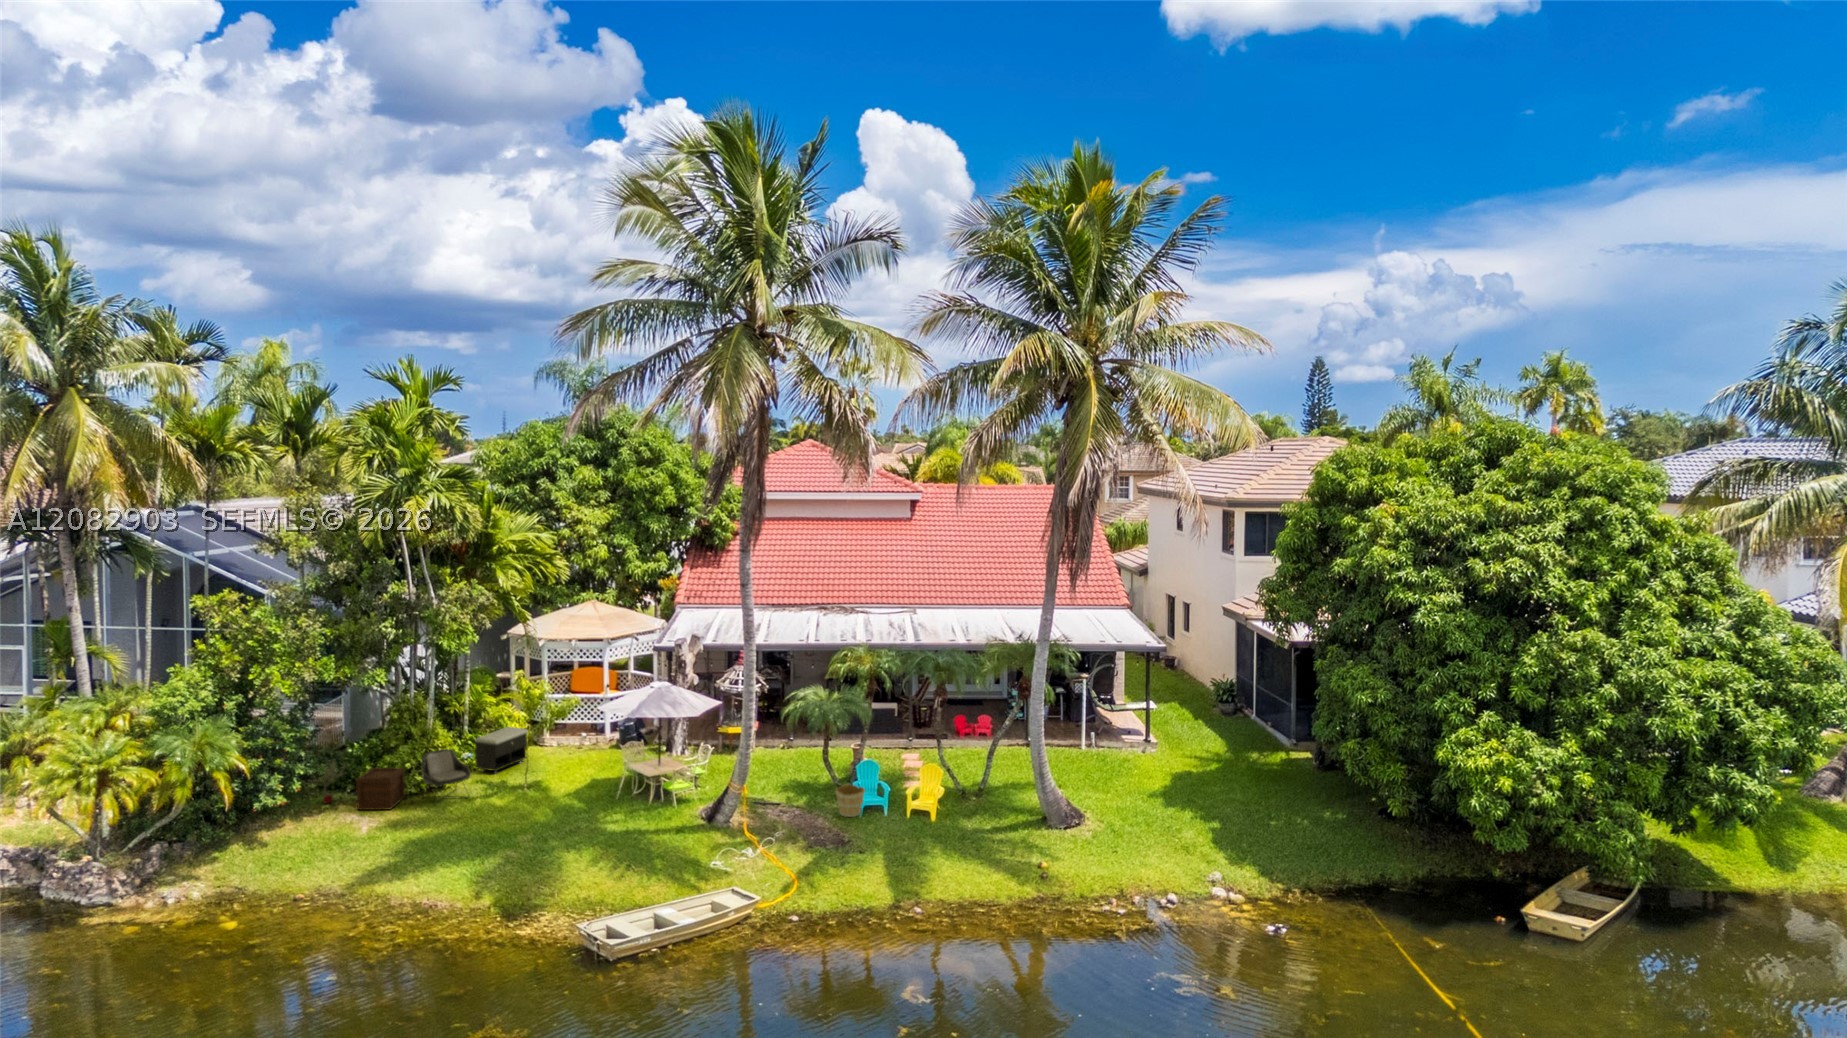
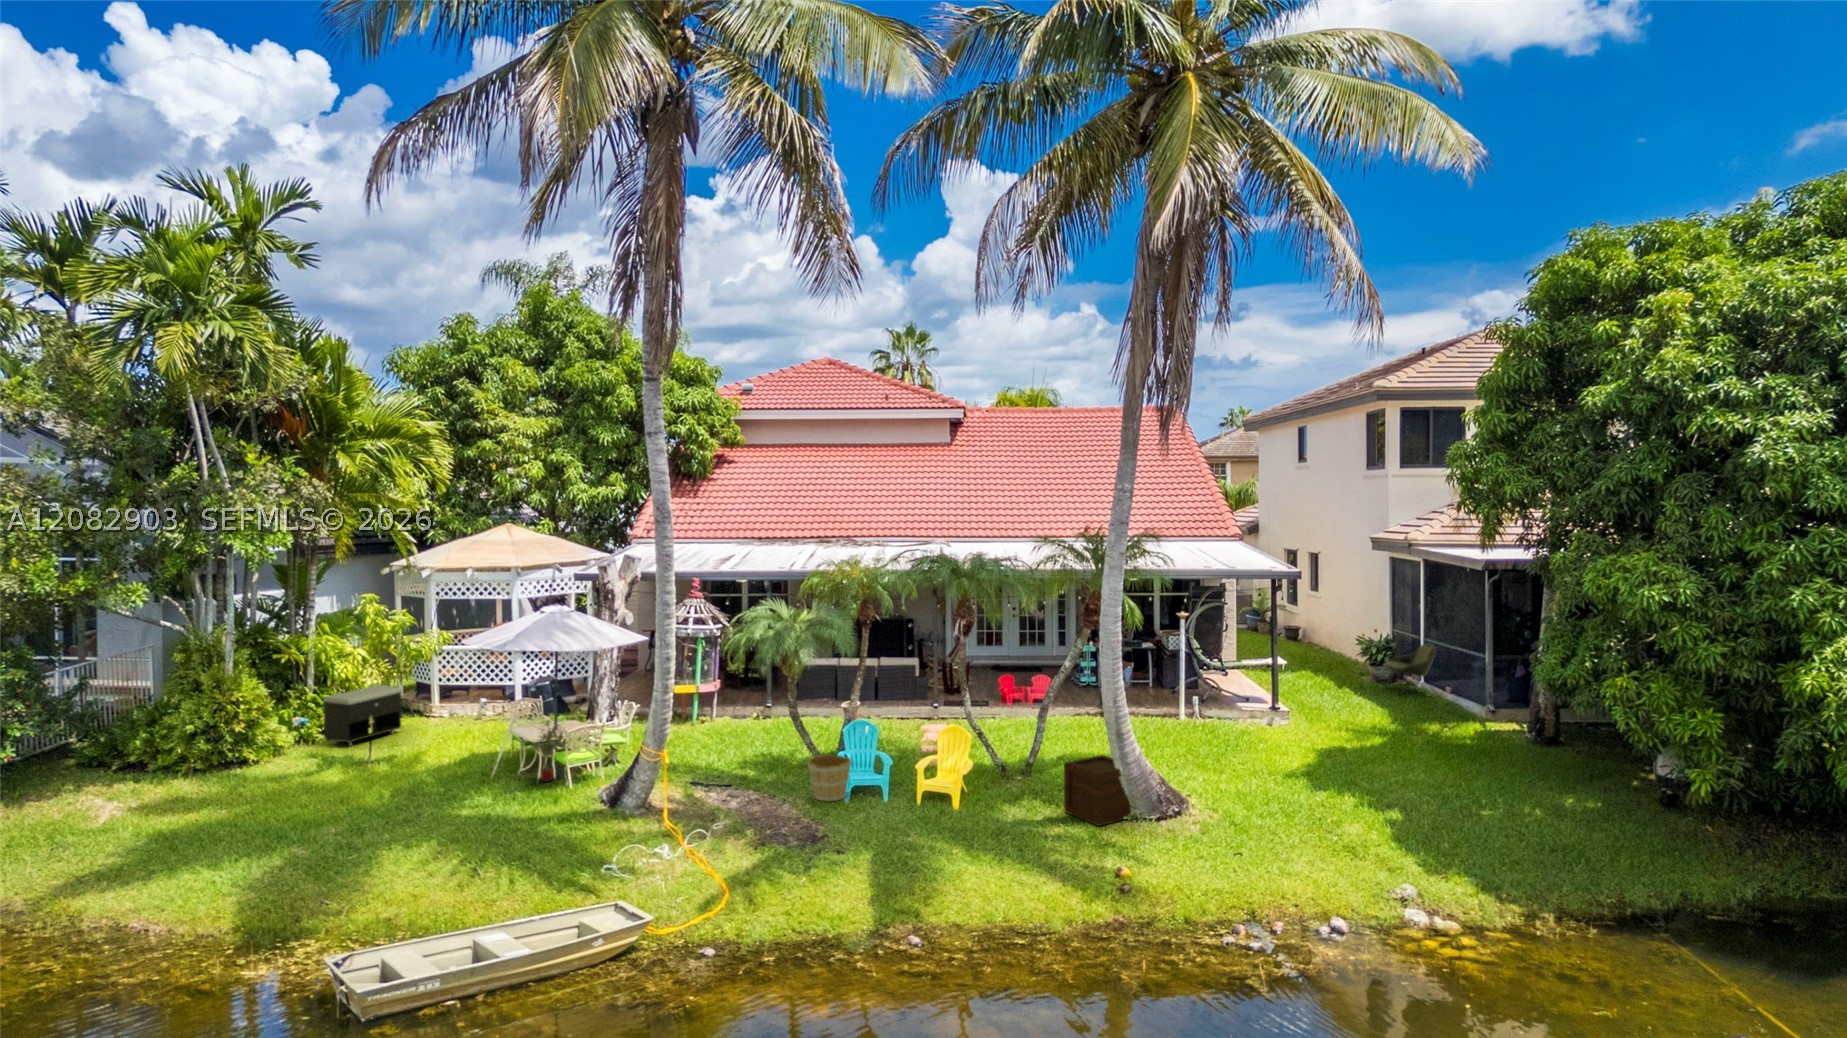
lounge chair: present [422,749,471,805] -> present [1383,644,1436,691]
potted tree: present [309,761,345,803] -> present [531,723,568,782]
wooden crate: present [356,768,405,810] -> present [1064,755,1130,826]

